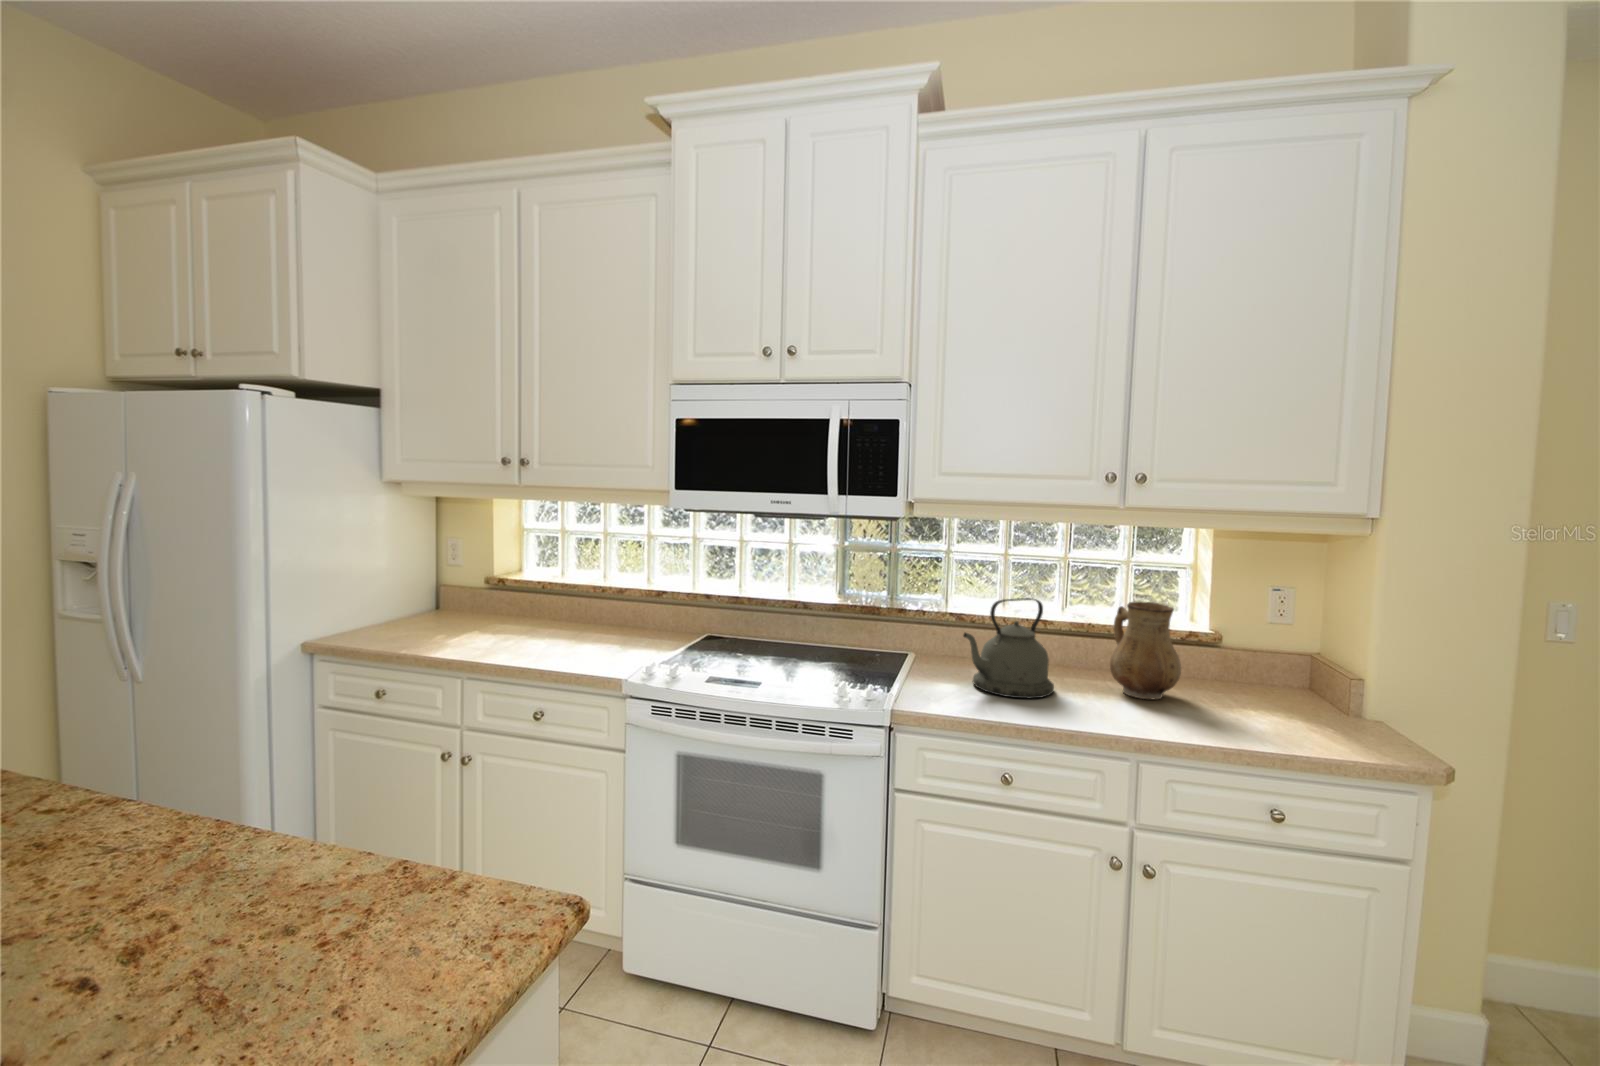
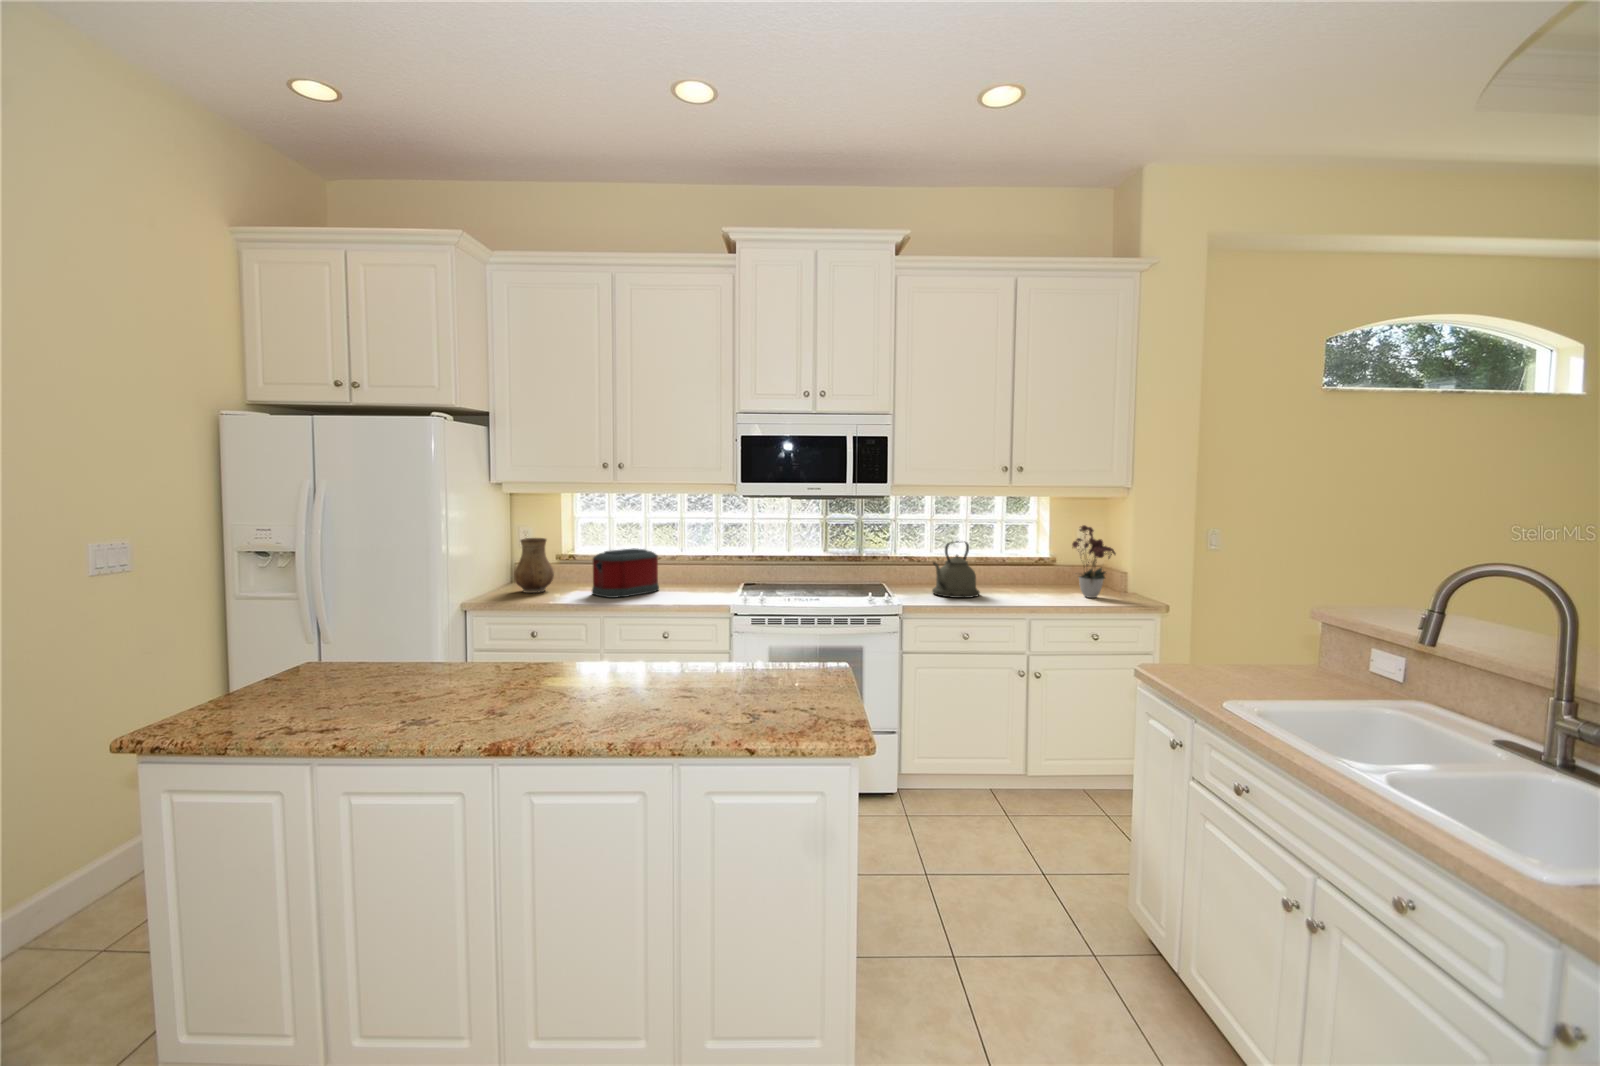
toaster: none [481,576,582,646] -> present [592,548,659,598]
flower arrangement: none [1233,579,1333,724] -> present [1072,525,1116,598]
ceramic pitcher: present [1110,601,1181,699] -> present [514,538,554,593]

